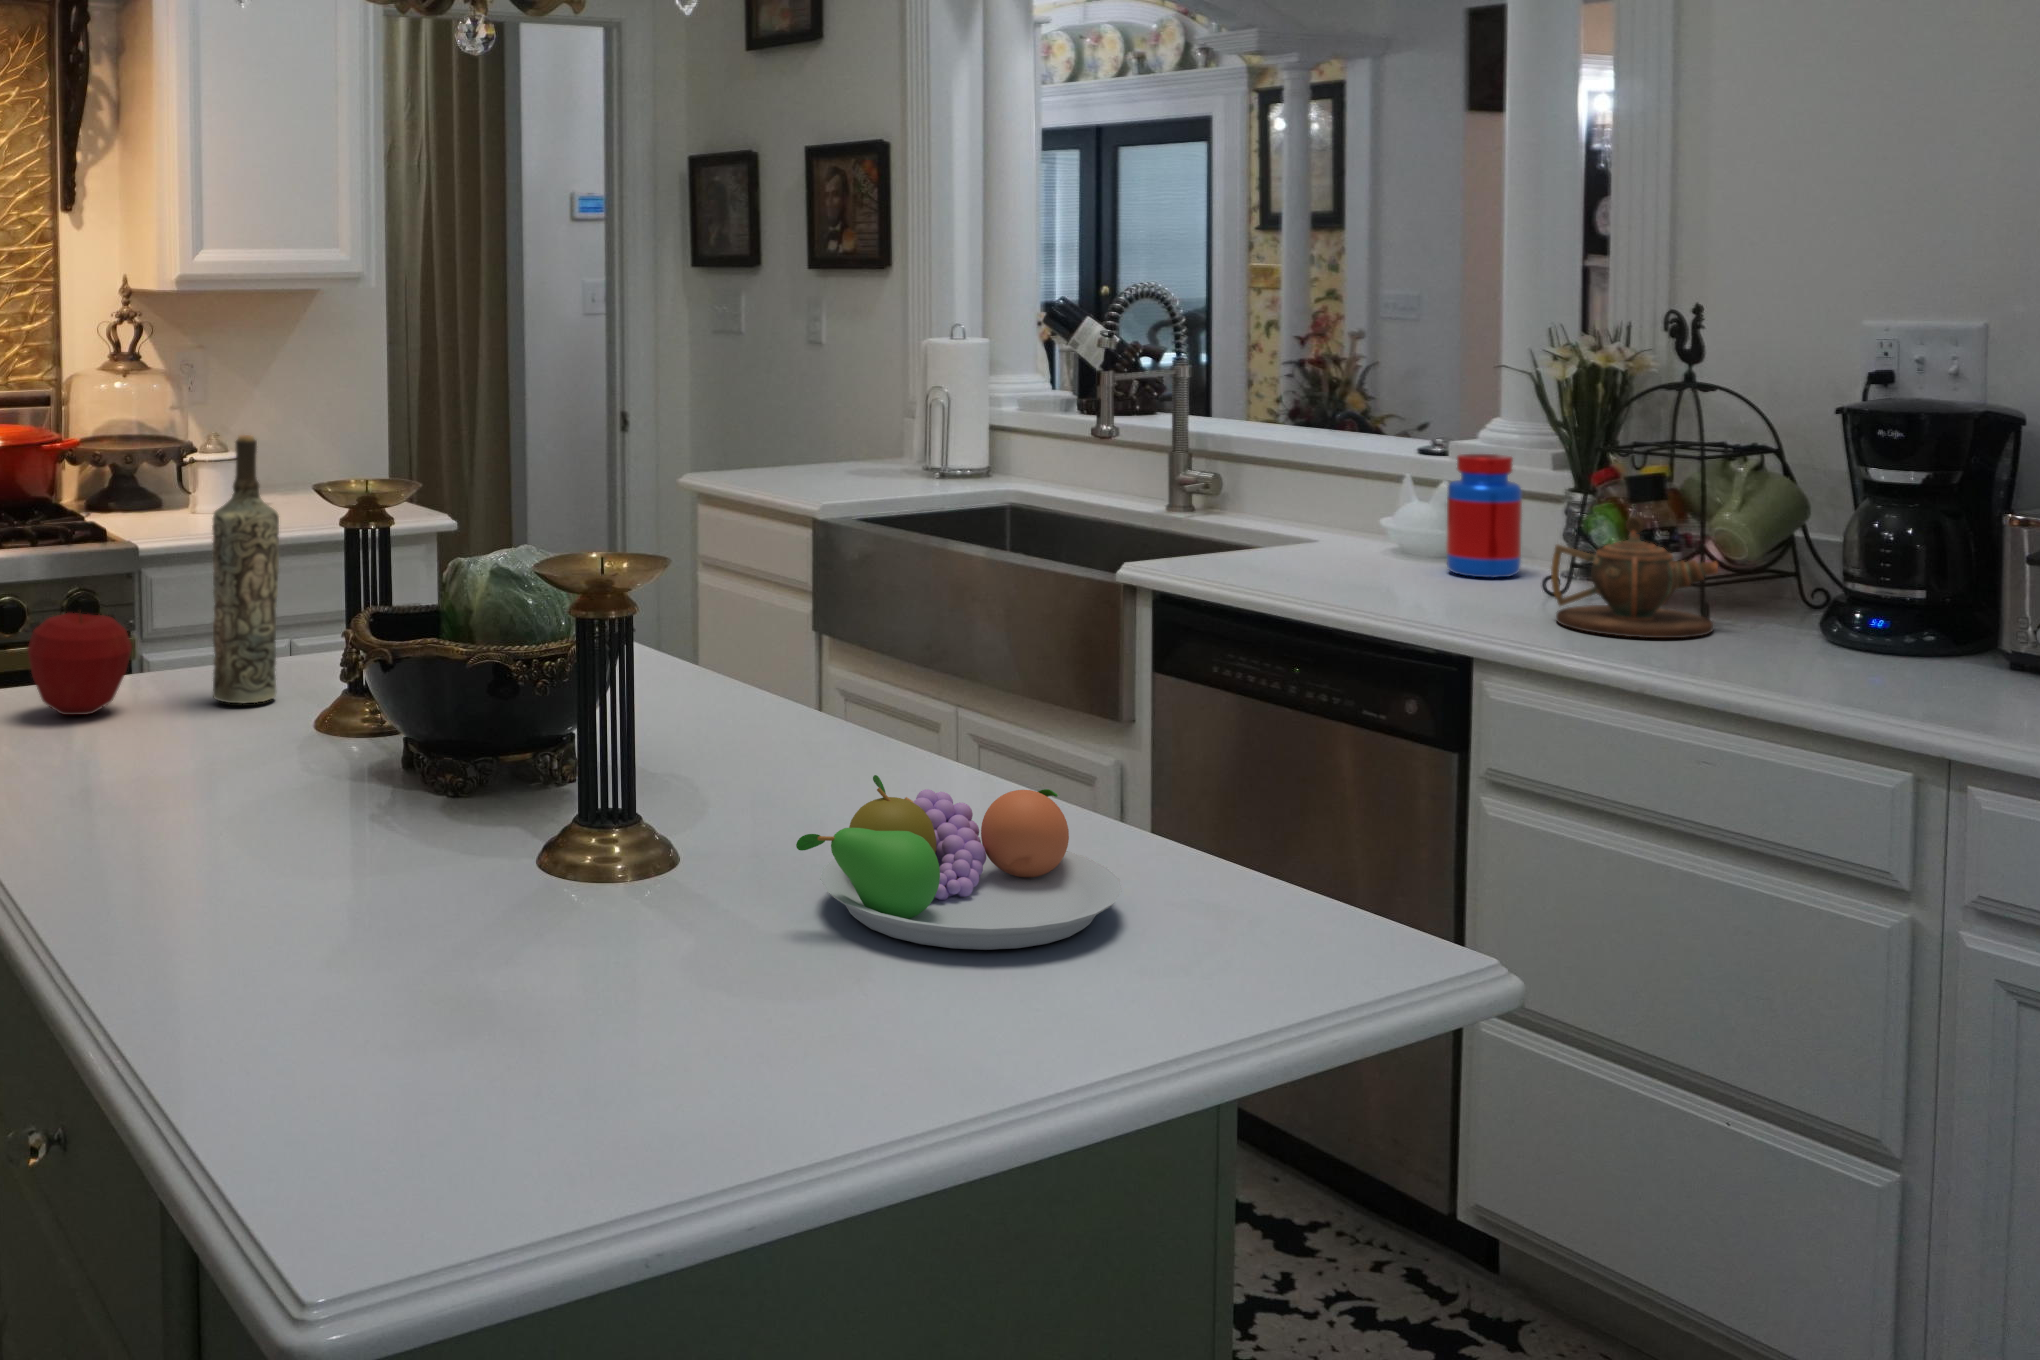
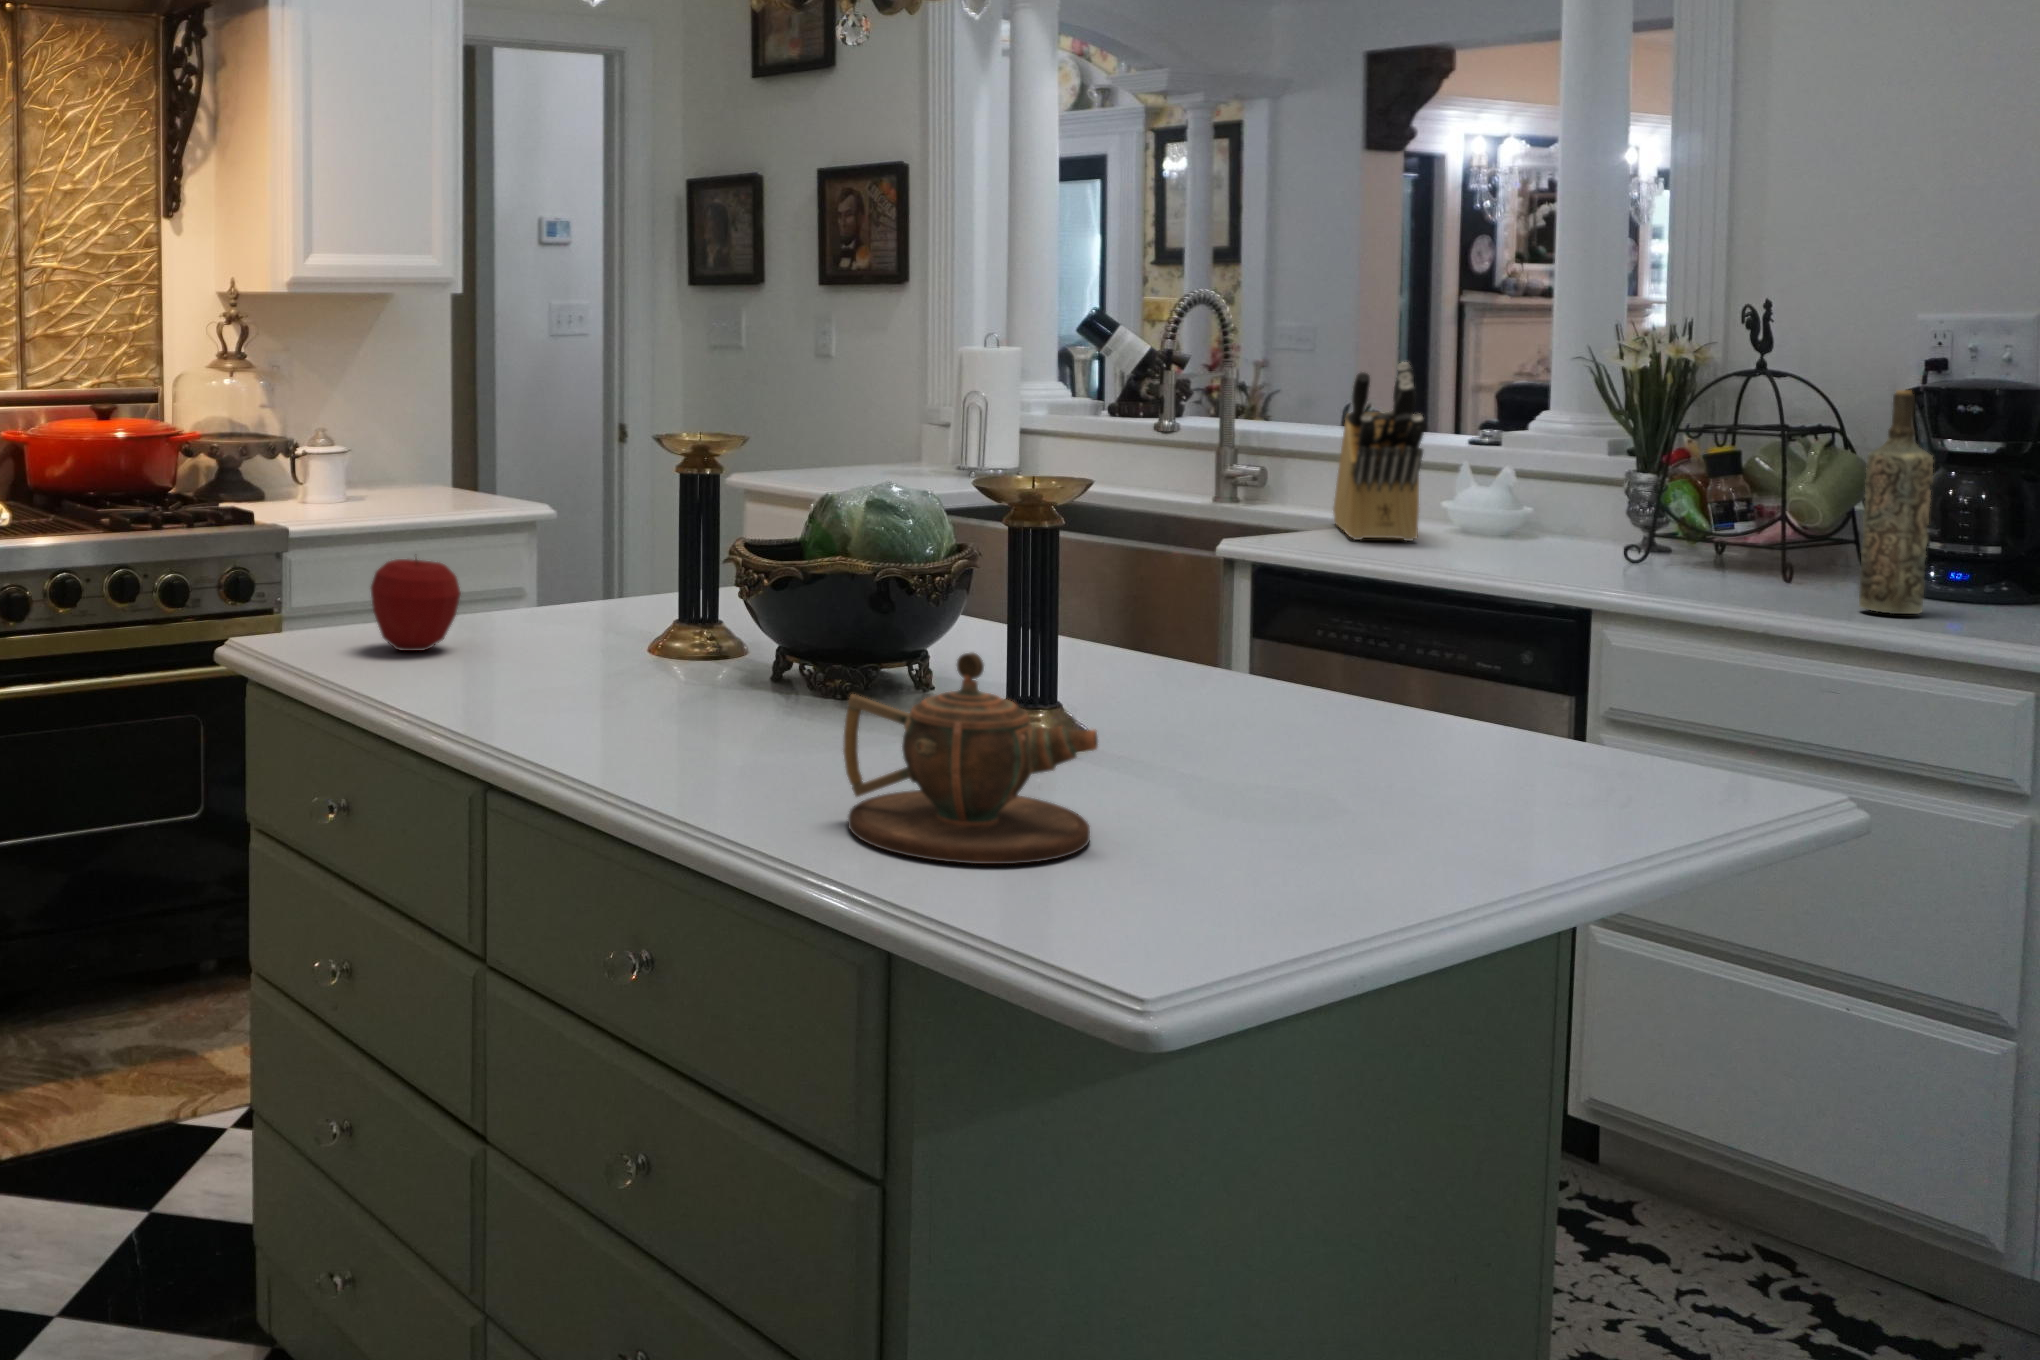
knife block: none [1259,369,1331,563] -> present [1333,362,1425,541]
bottle: present [212,435,279,703] -> present [1859,390,1933,614]
jar: present [1446,454,1522,578] -> none [1529,440,1602,552]
teapot: present [1551,517,1718,638] -> present [843,653,1098,864]
fruit bowl: present [796,775,1122,950] -> none [1266,671,1555,812]

